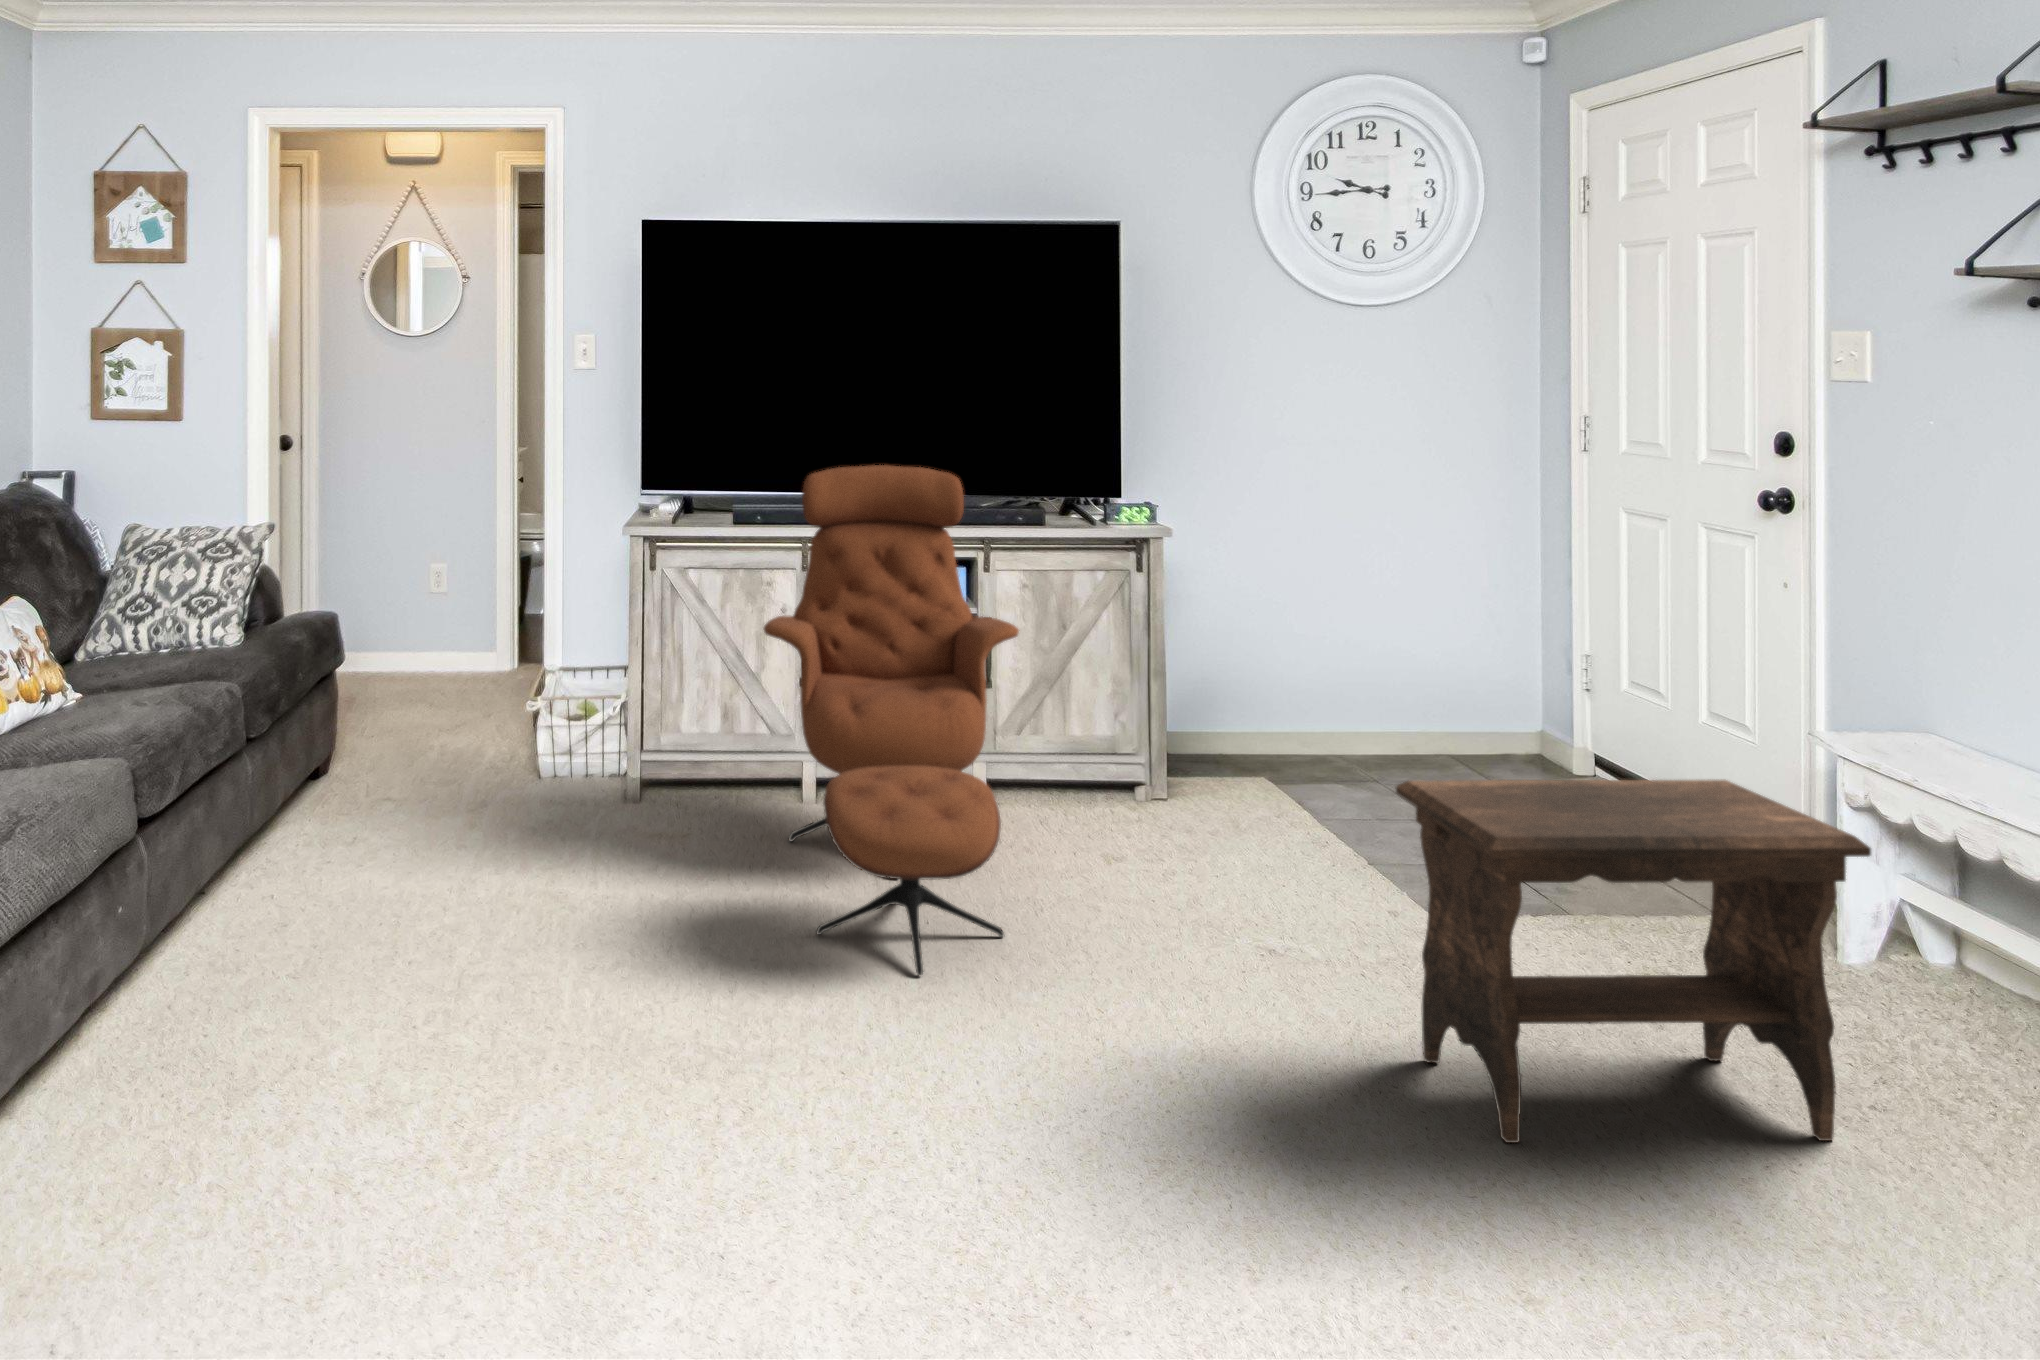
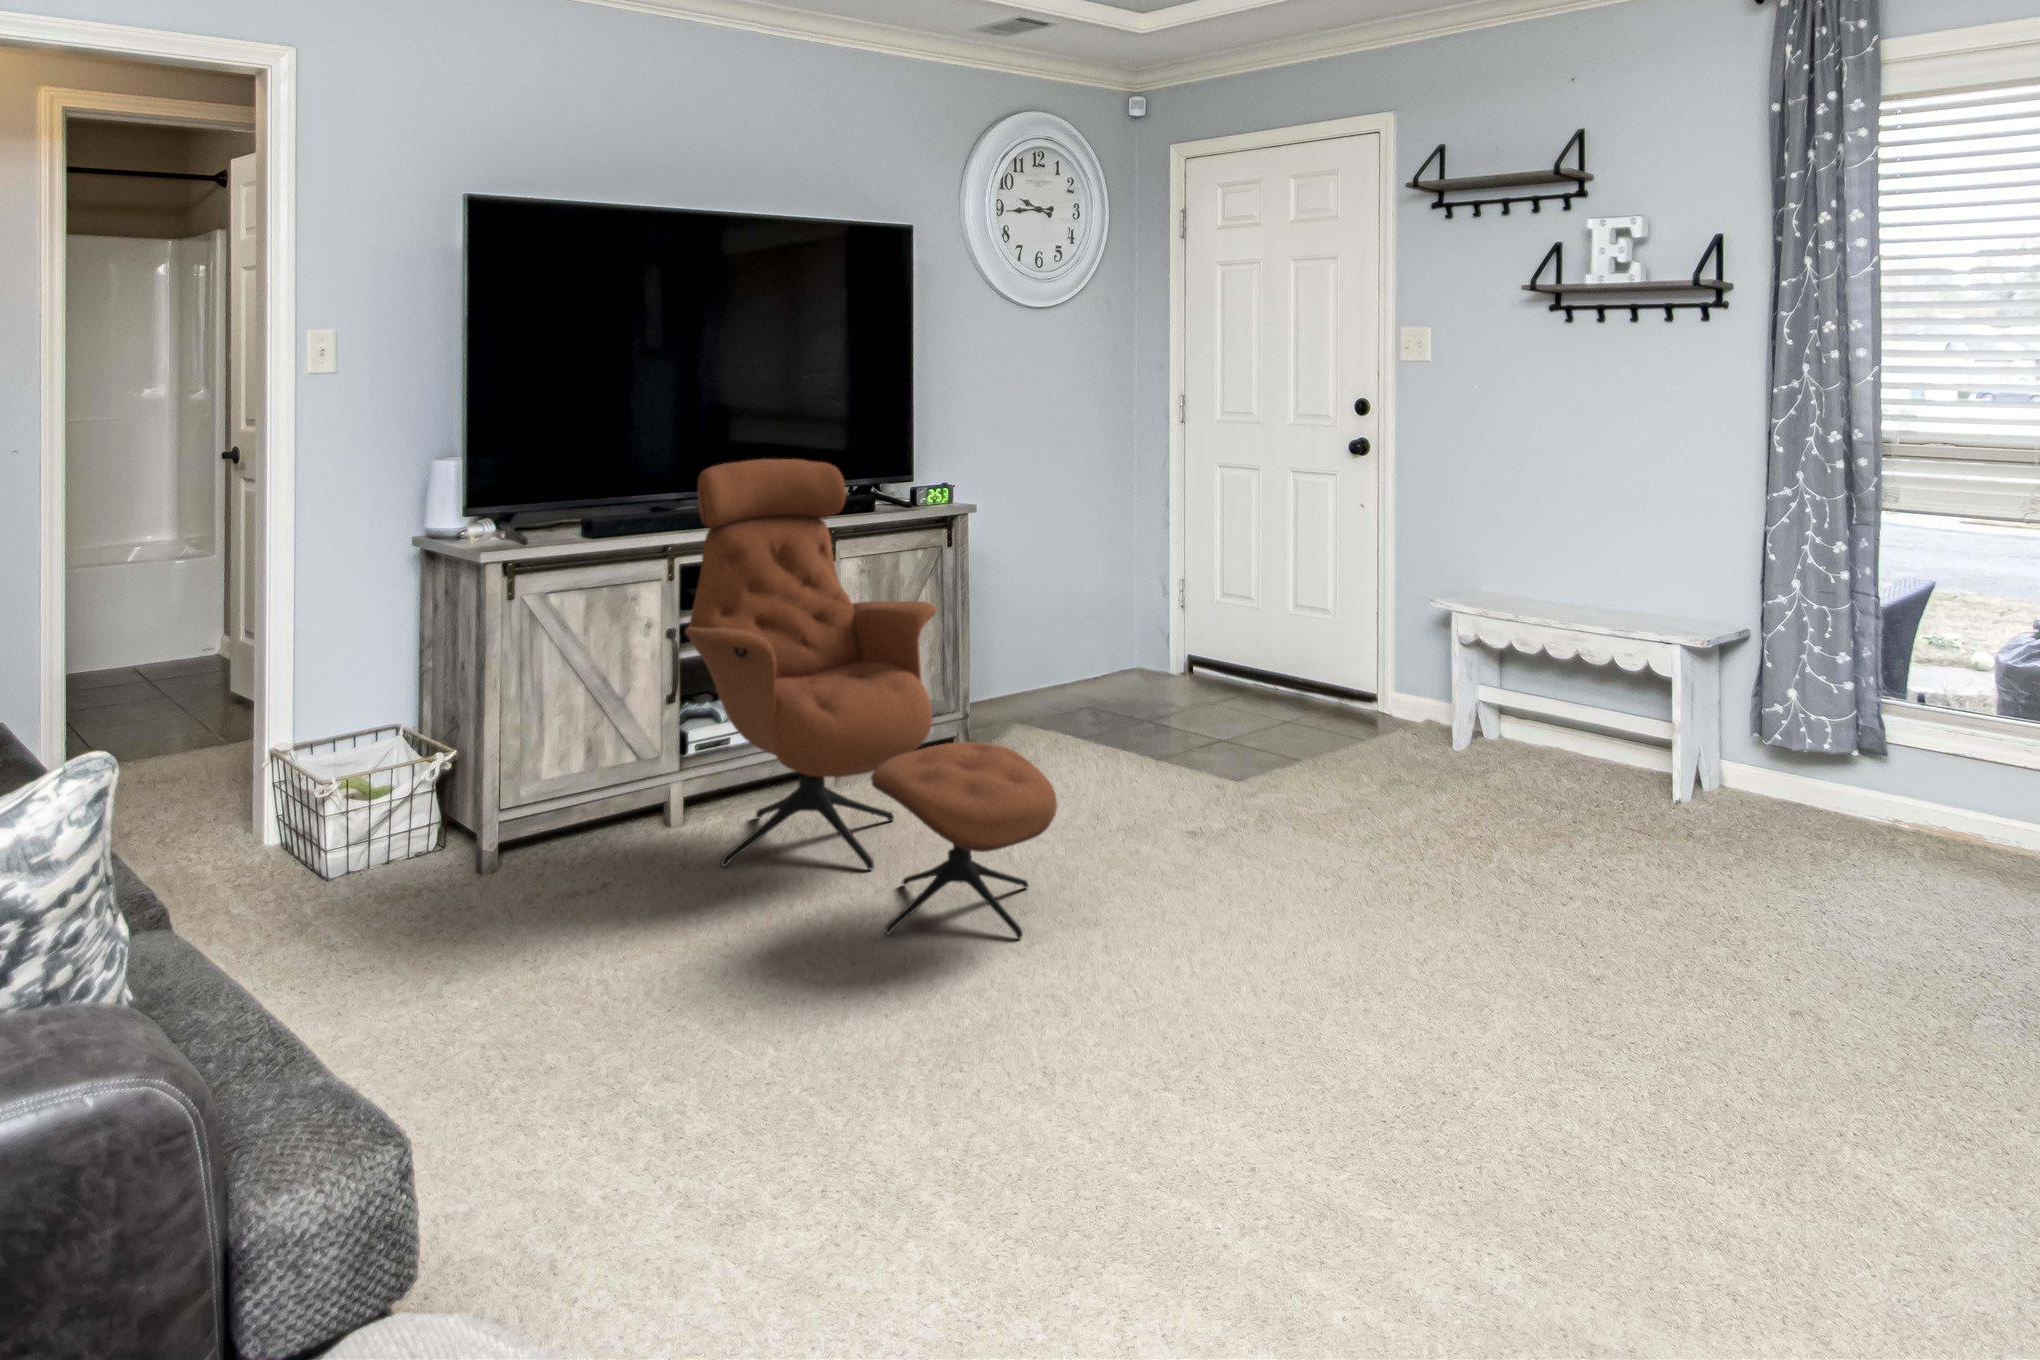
footstool: present [1396,780,1871,1143] -> none [1368,632,1618,910]

